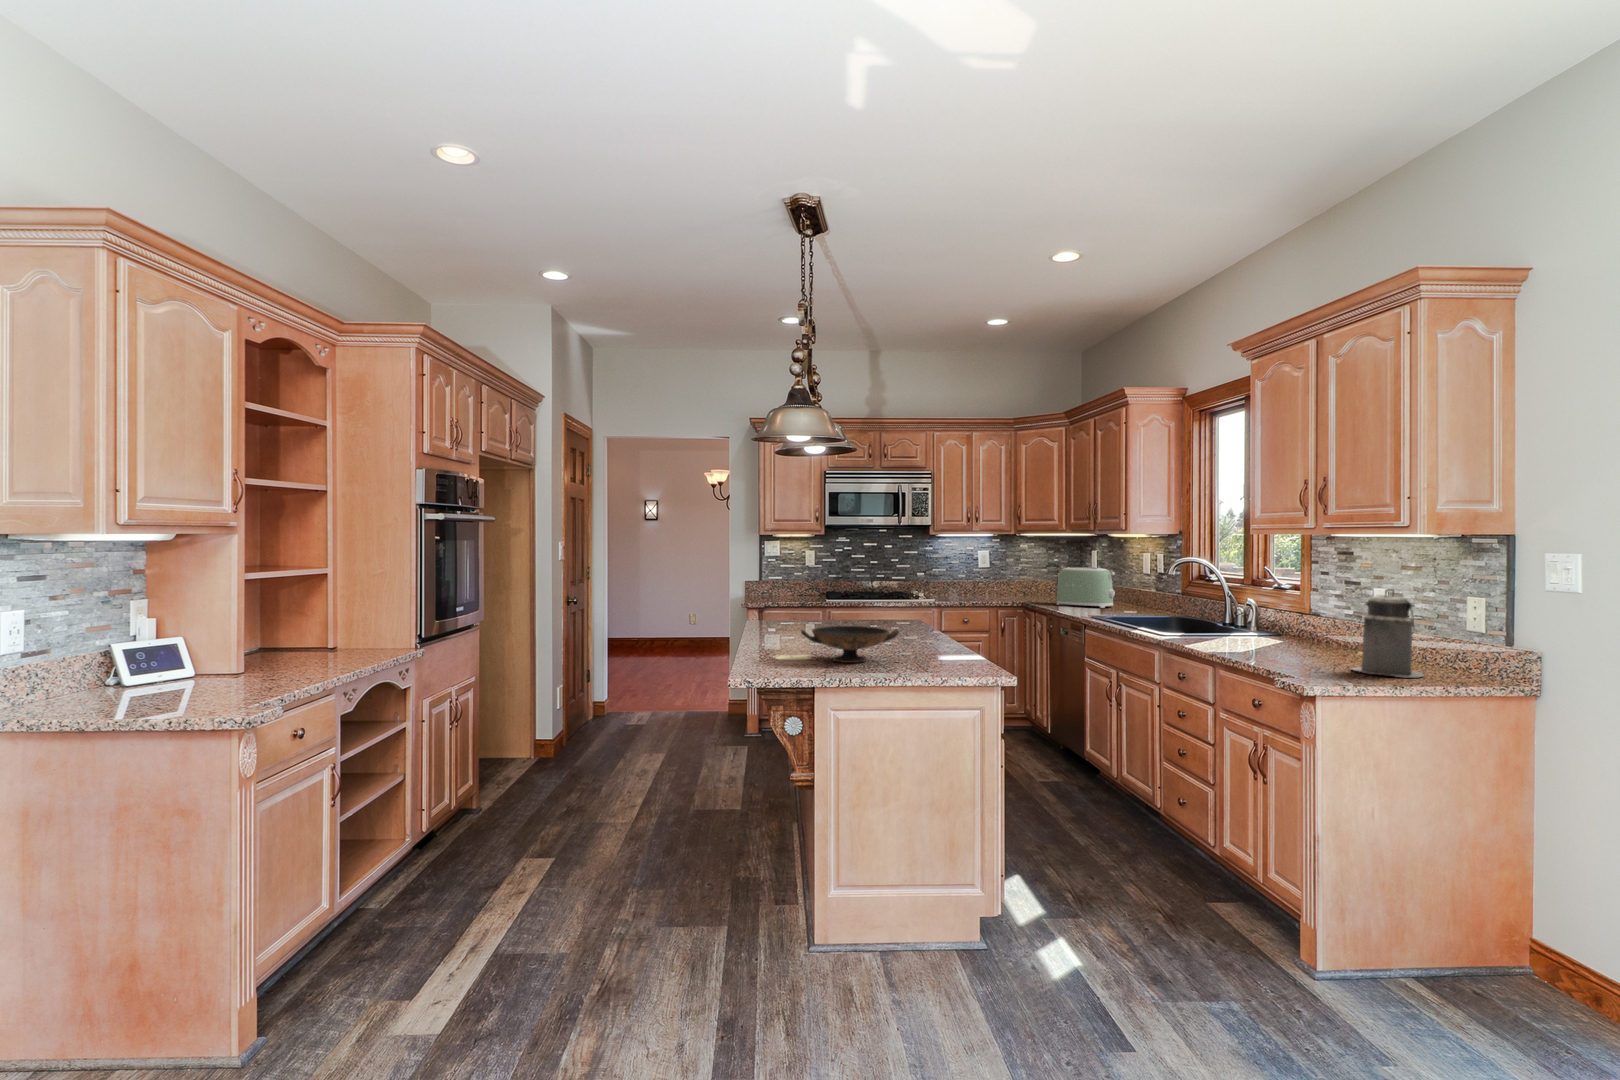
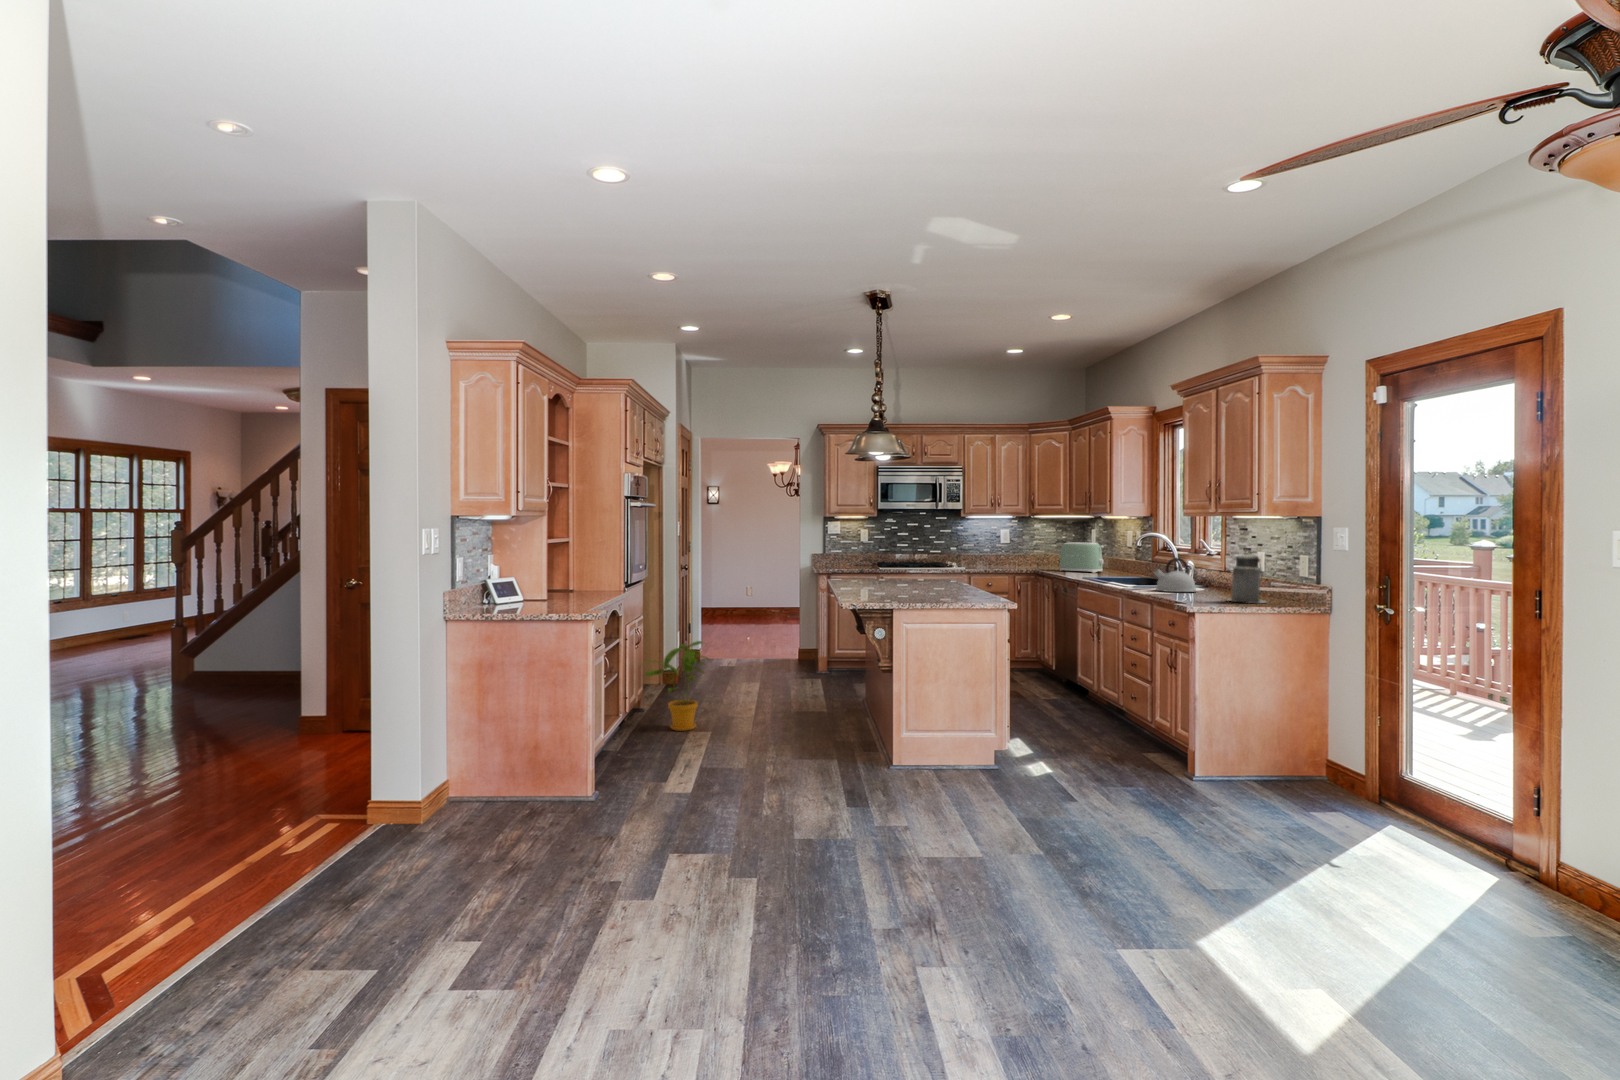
kettle: none [1213,596,1280,649] -> present [1154,558,1196,592]
decorative bowl: present [801,626,899,663] -> none [884,575,945,597]
house plant: none [443,722,560,858] -> present [645,641,708,731]

